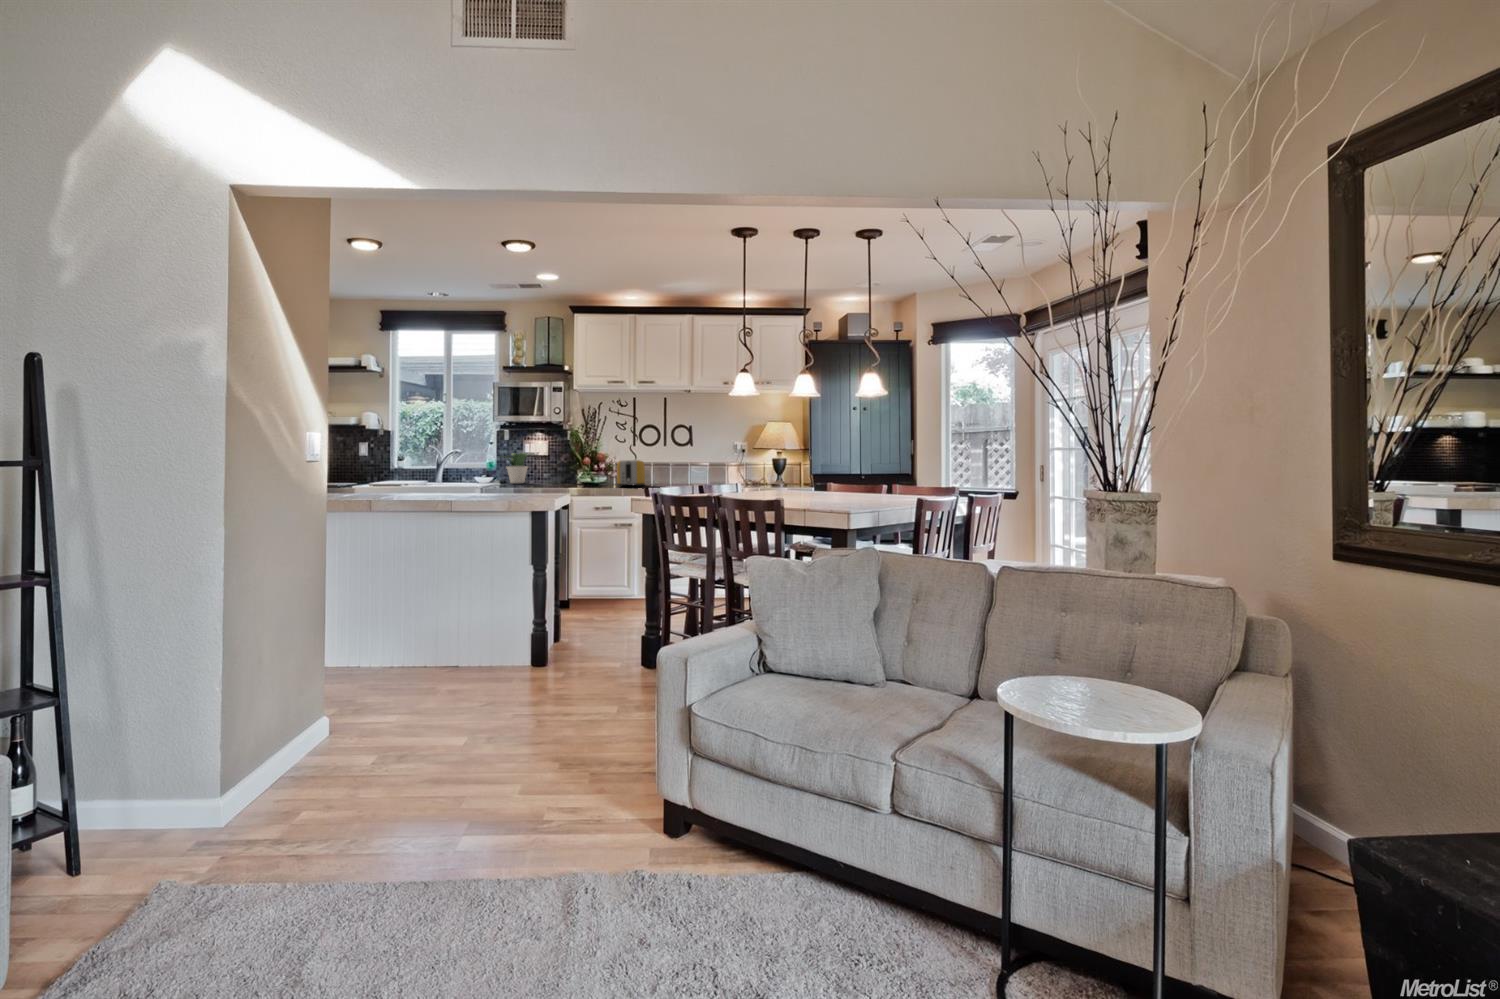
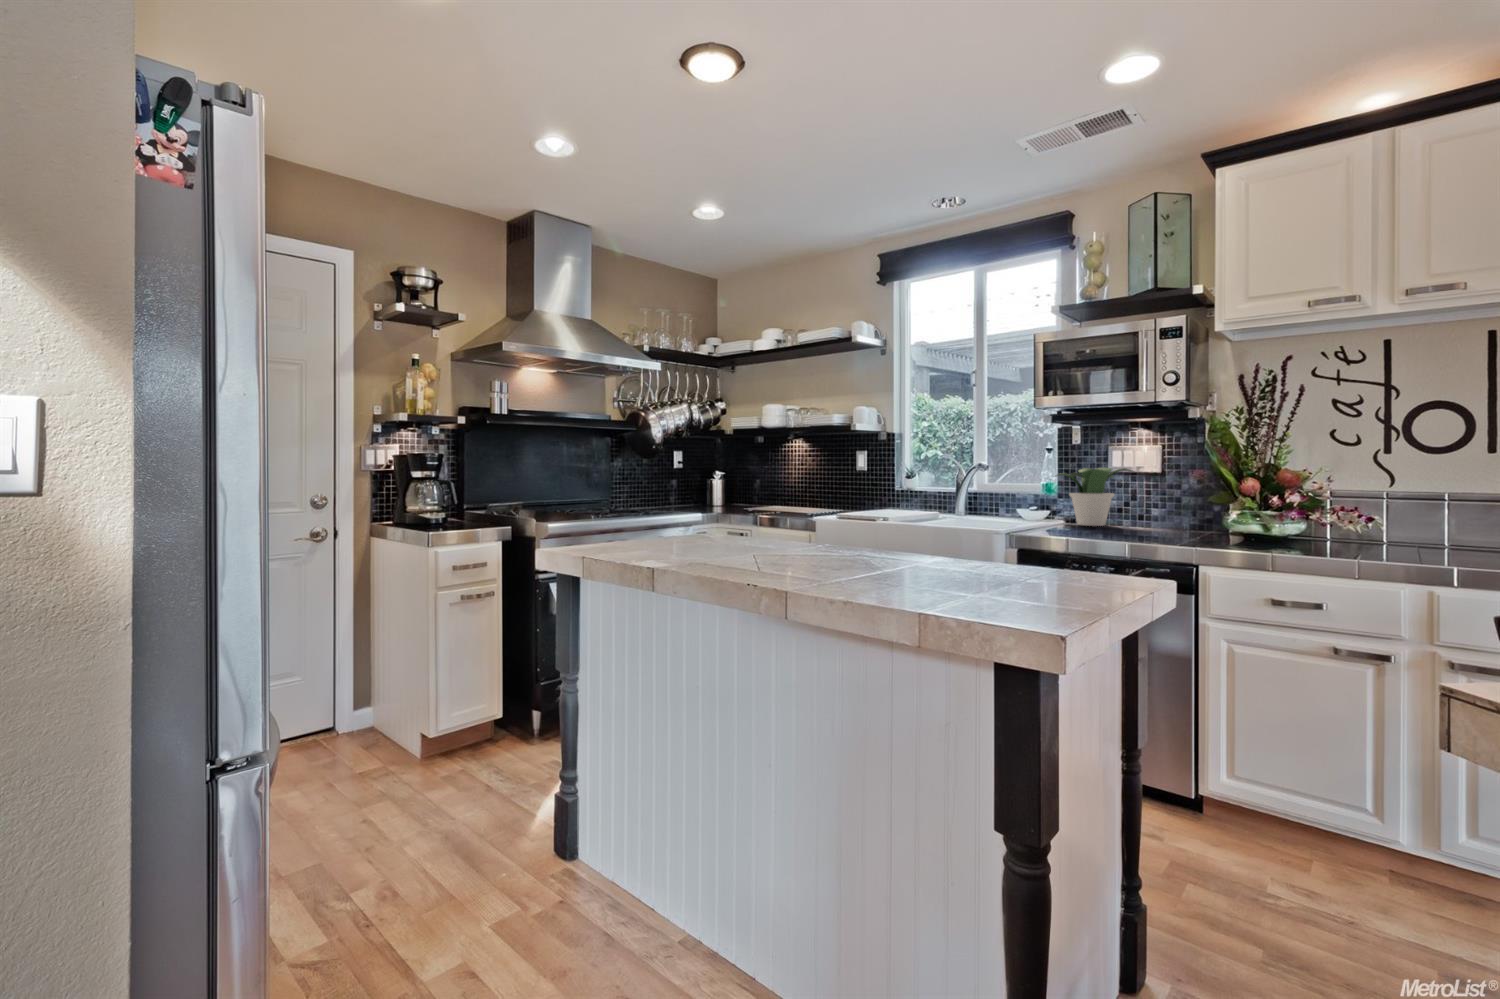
toaster: present [617,460,645,486] -> none [1346,488,1431,559]

